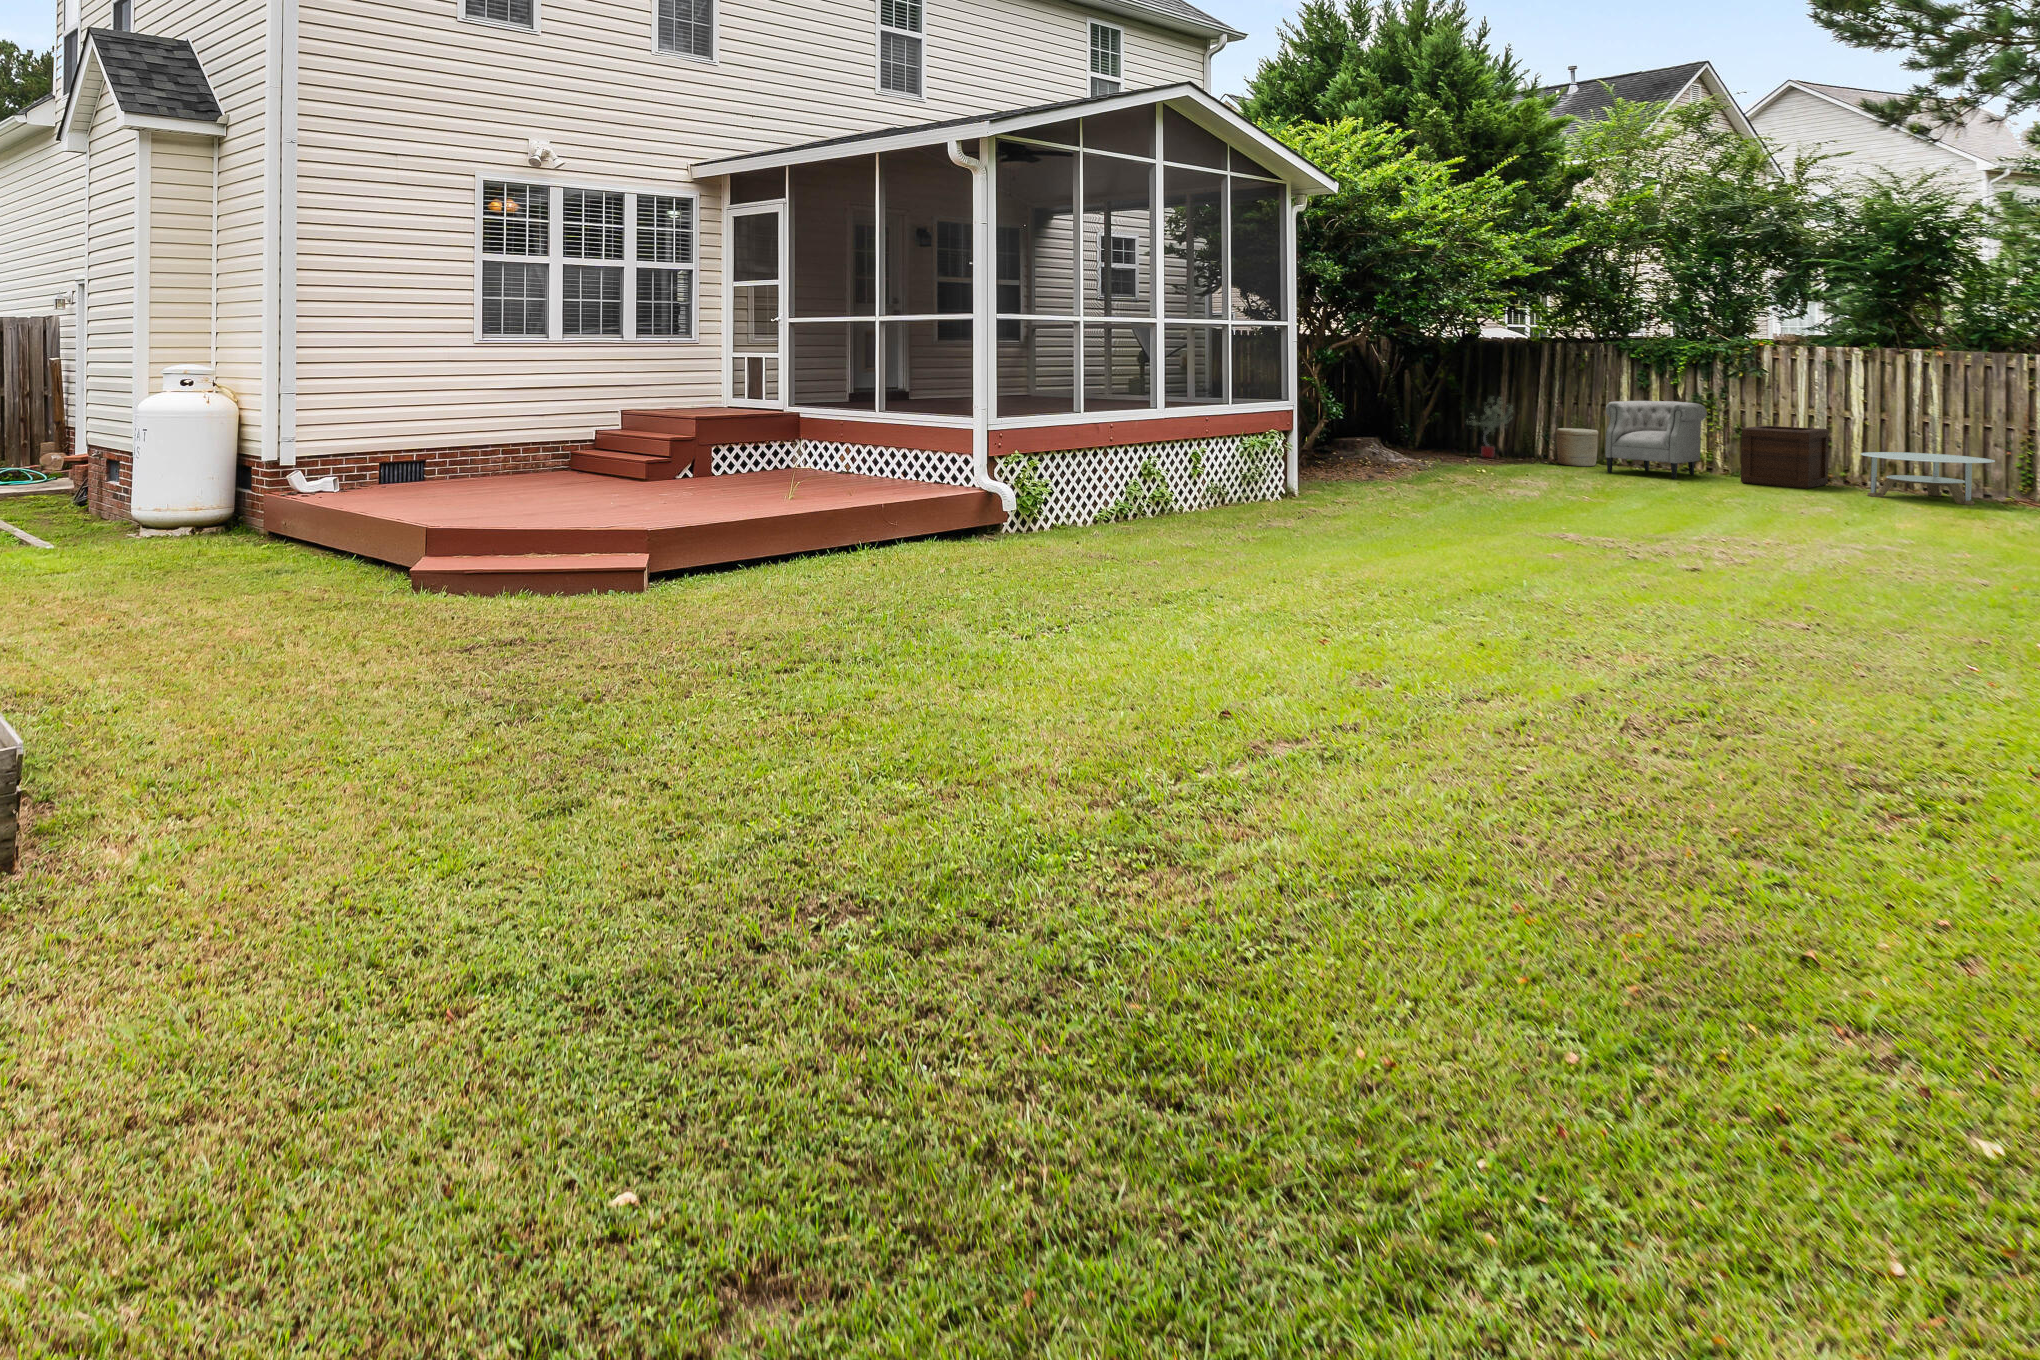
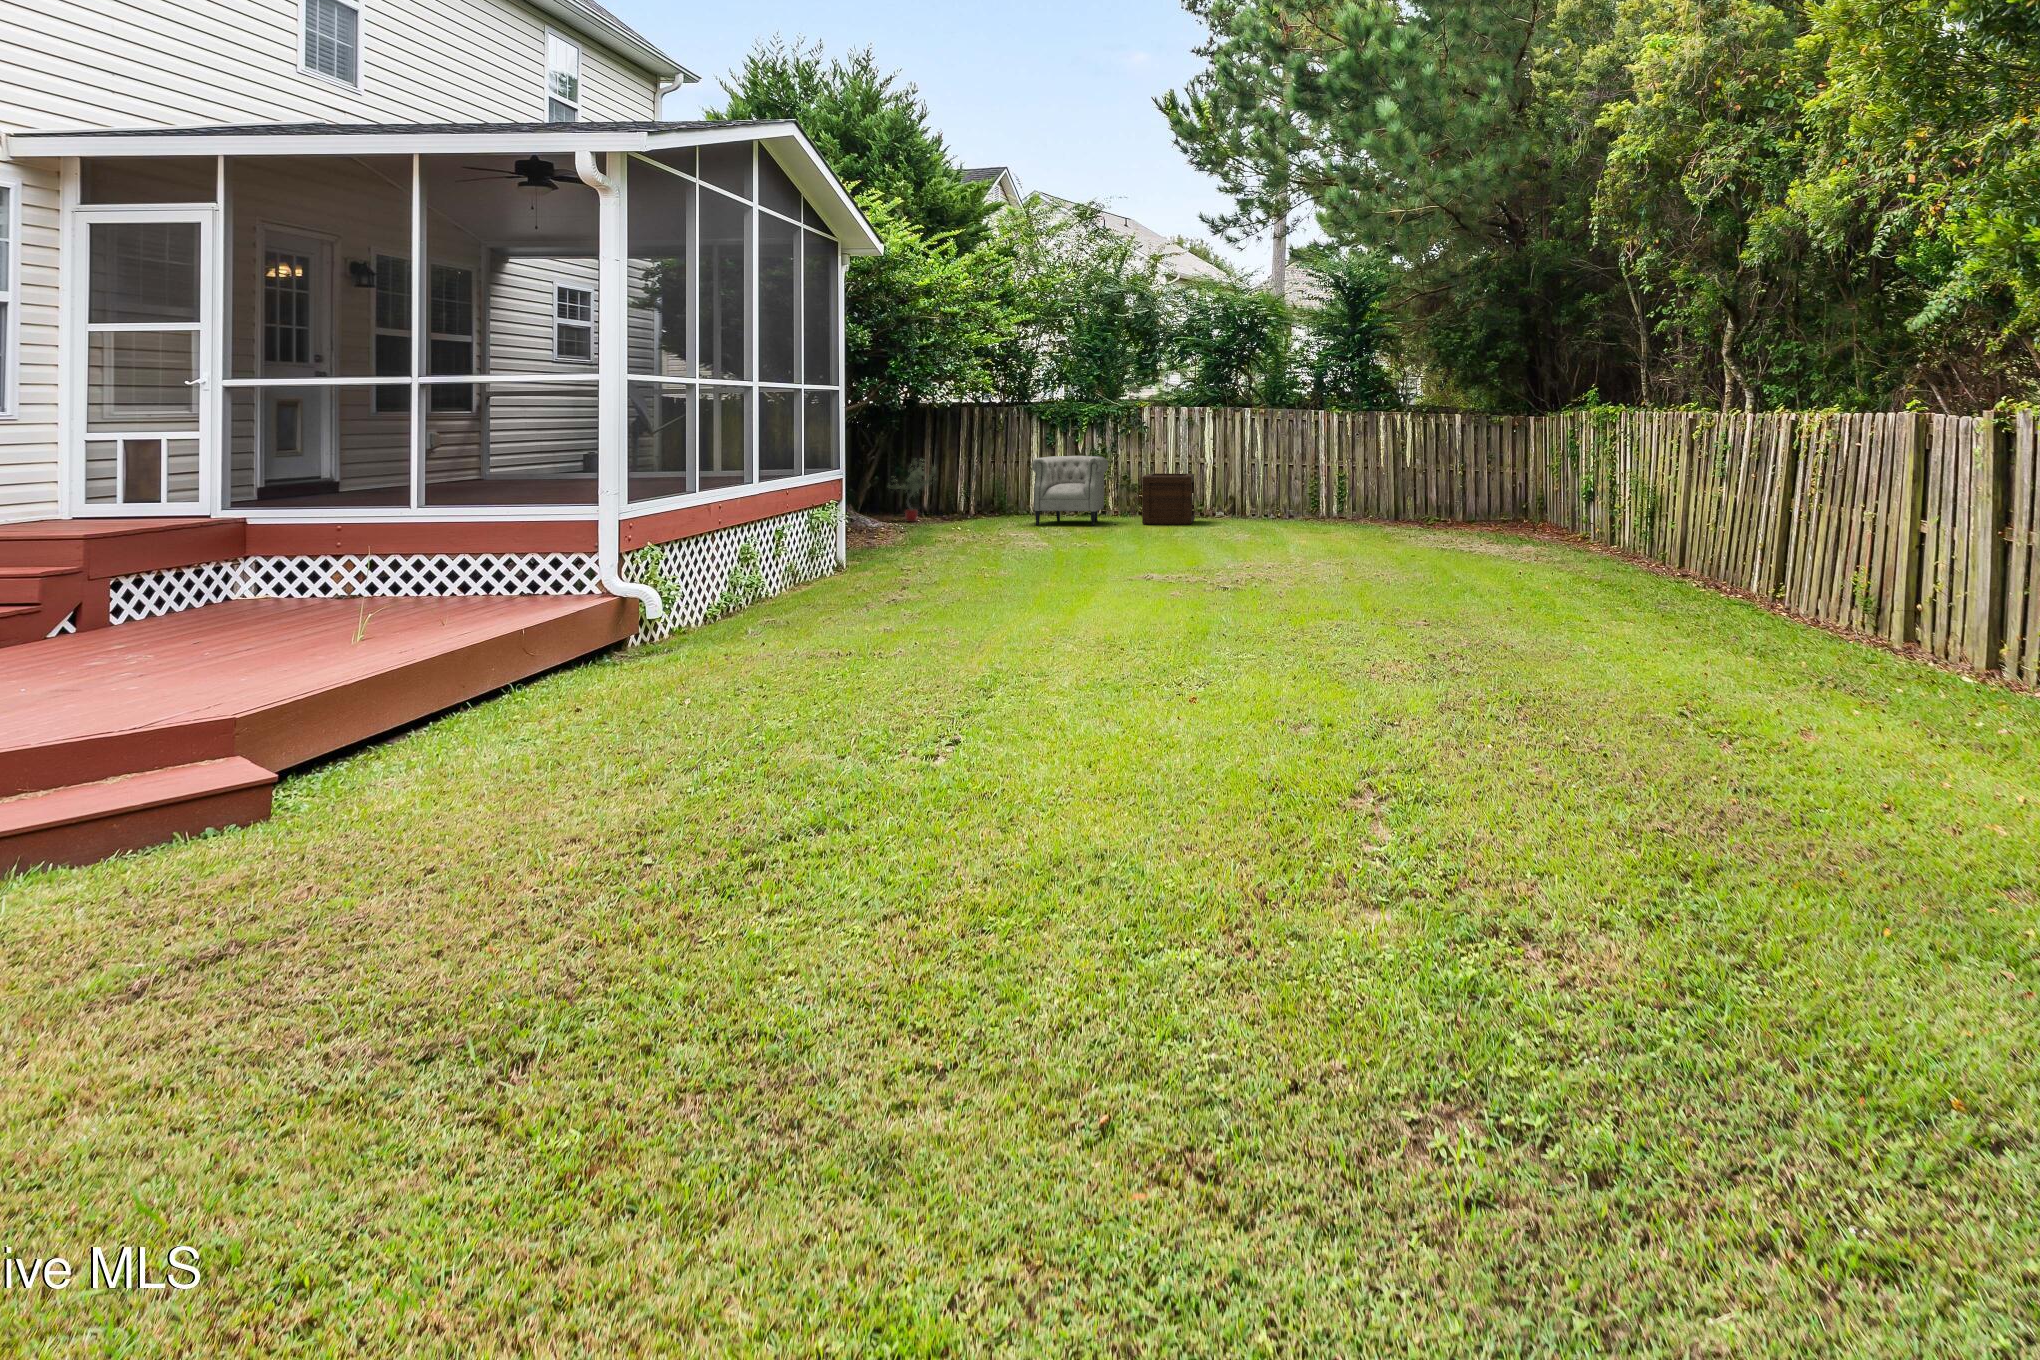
woven basket: present [1556,428,1598,466] -> none [979,486,1015,522]
round table: present [1861,452,1995,505] -> none [1226,489,1307,526]

